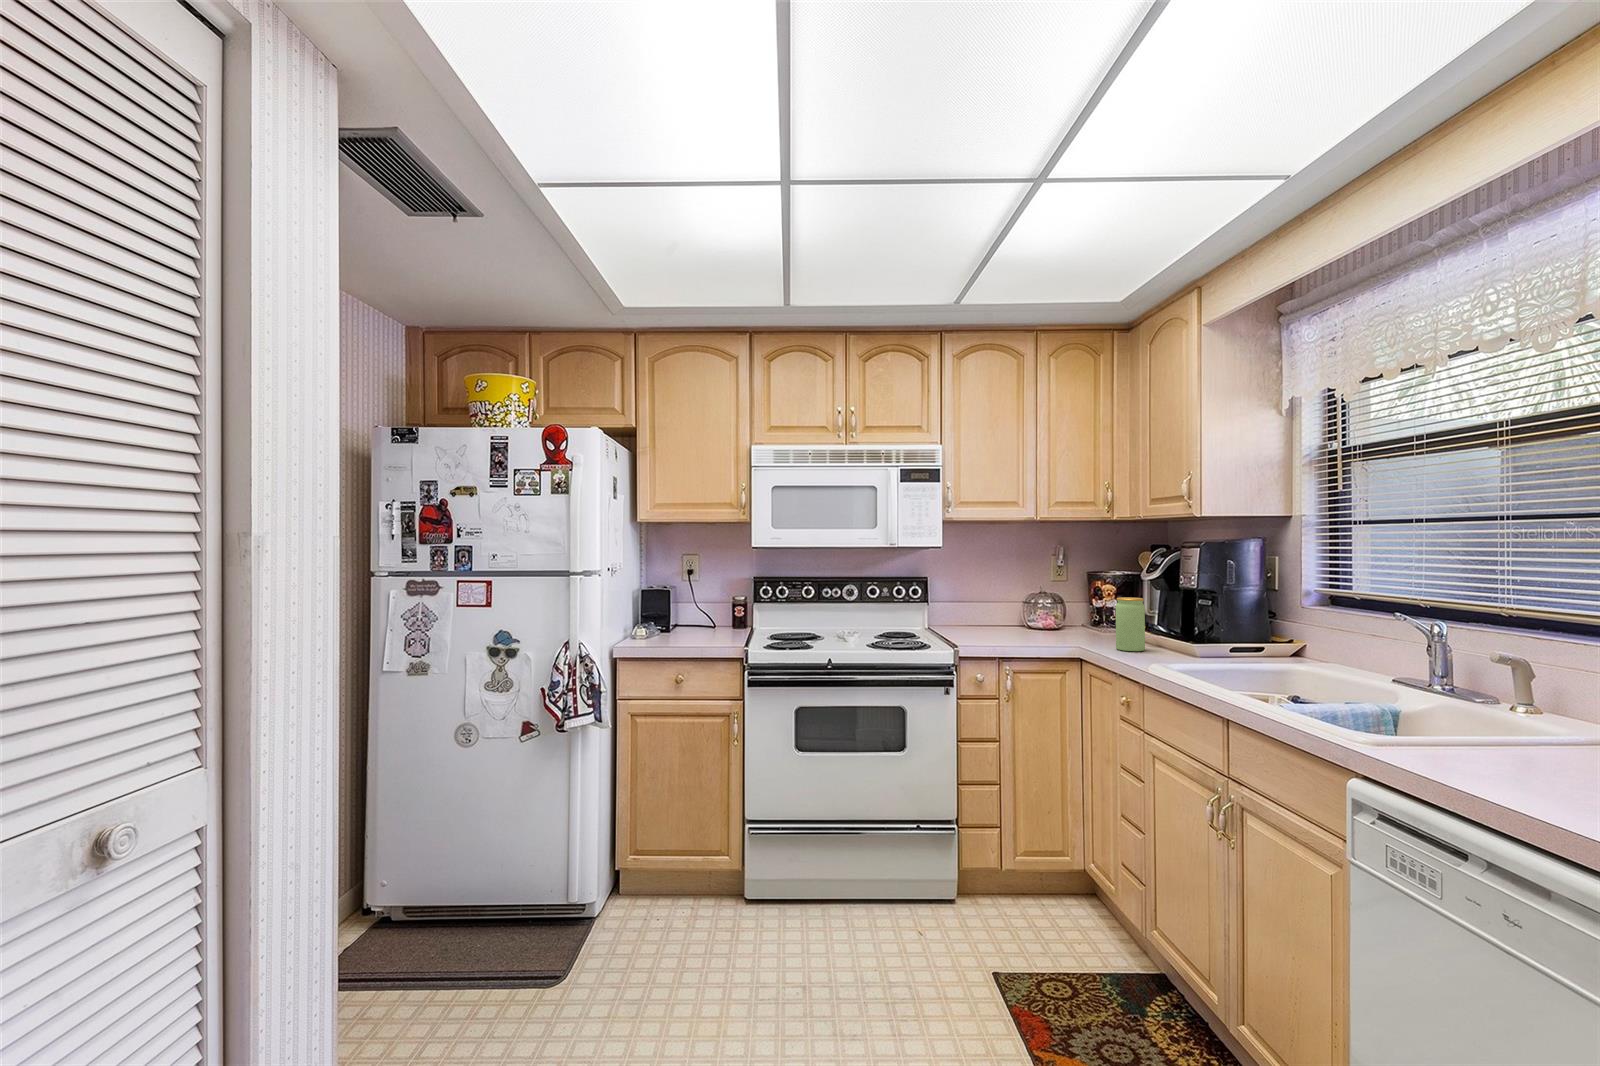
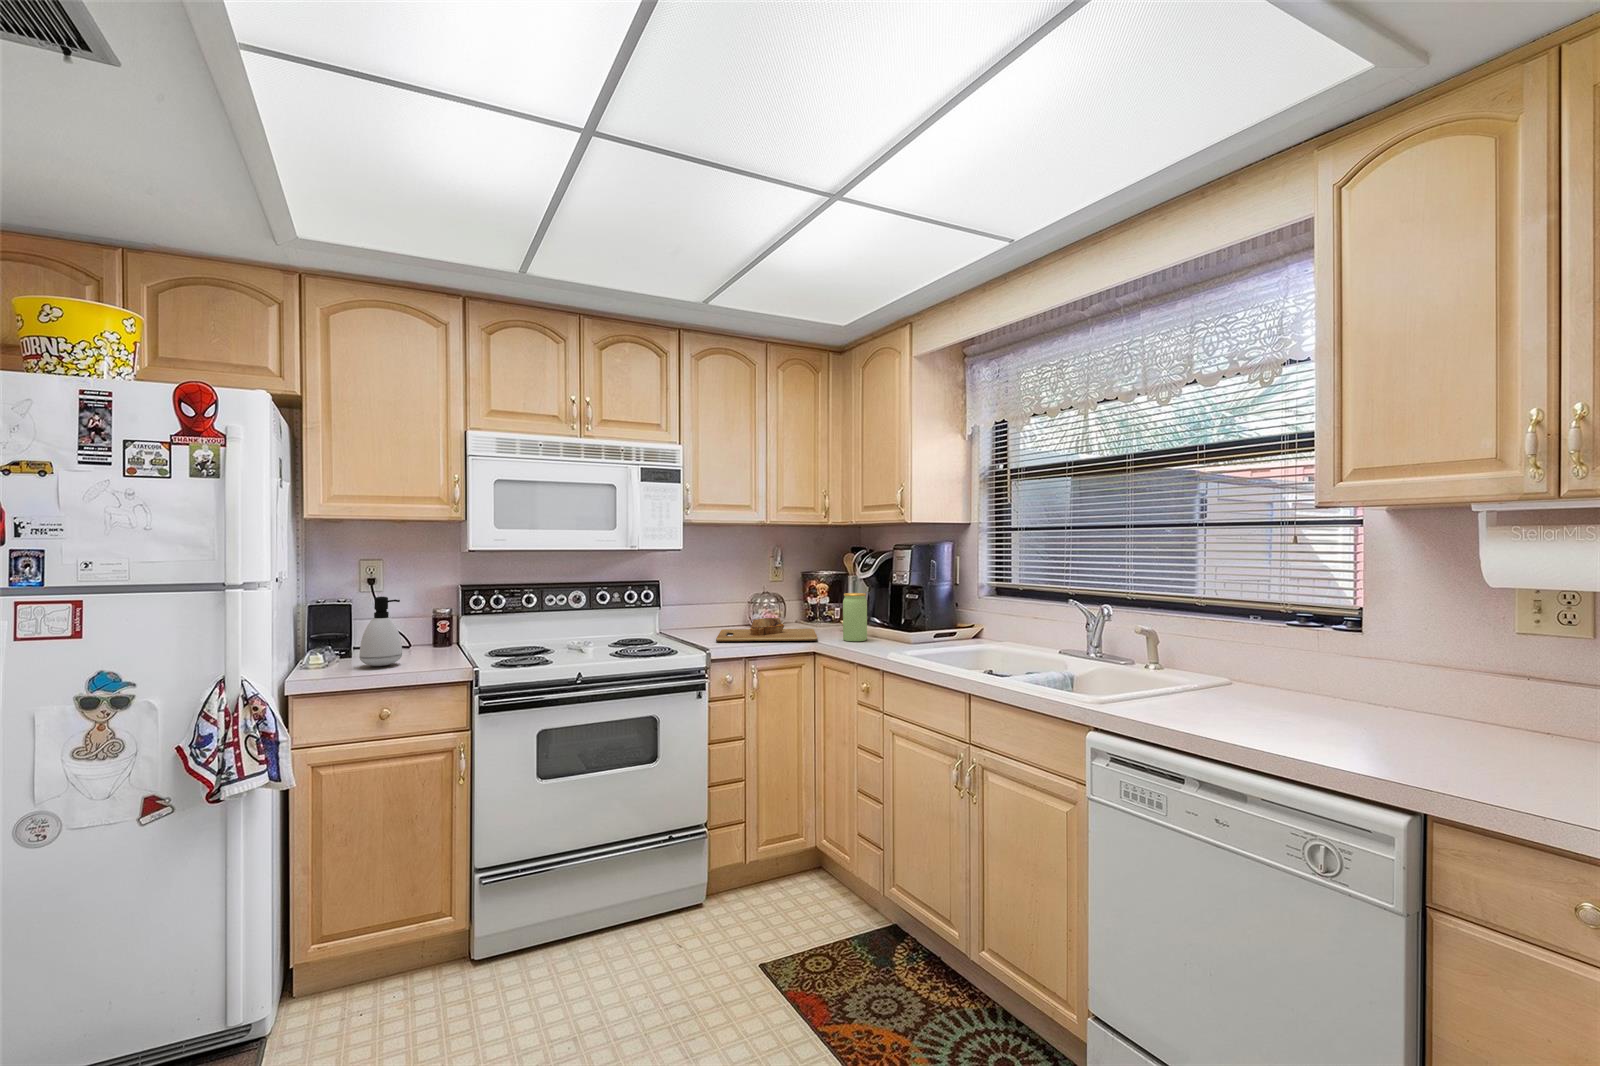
soap dispenser: none [671,585,701,642] -> present [359,597,402,666]
cutting board: none [975,620,1091,647] -> present [716,618,818,641]

